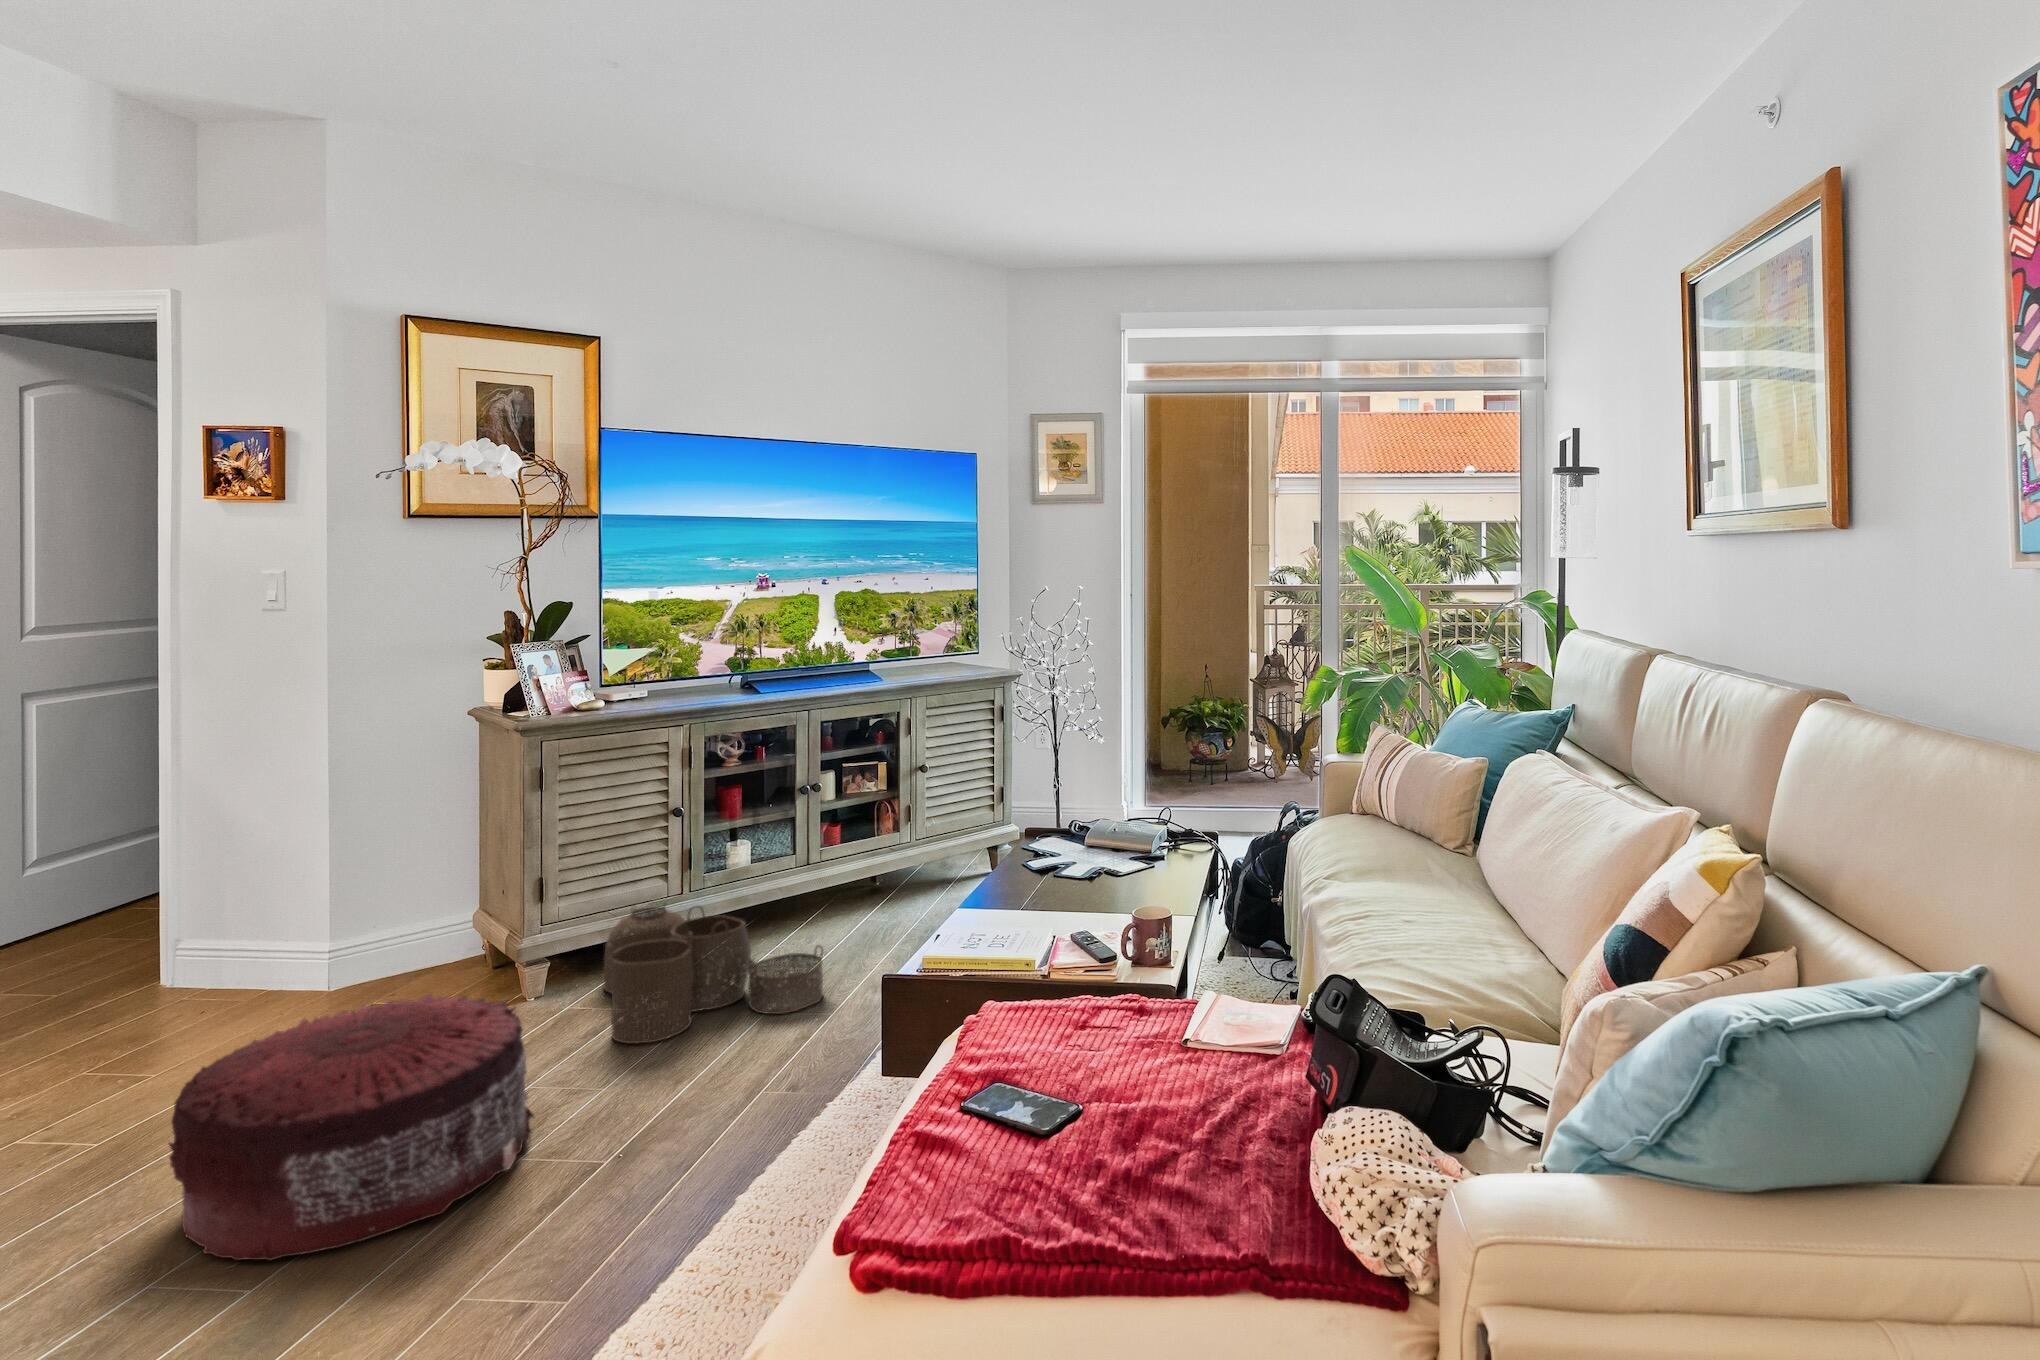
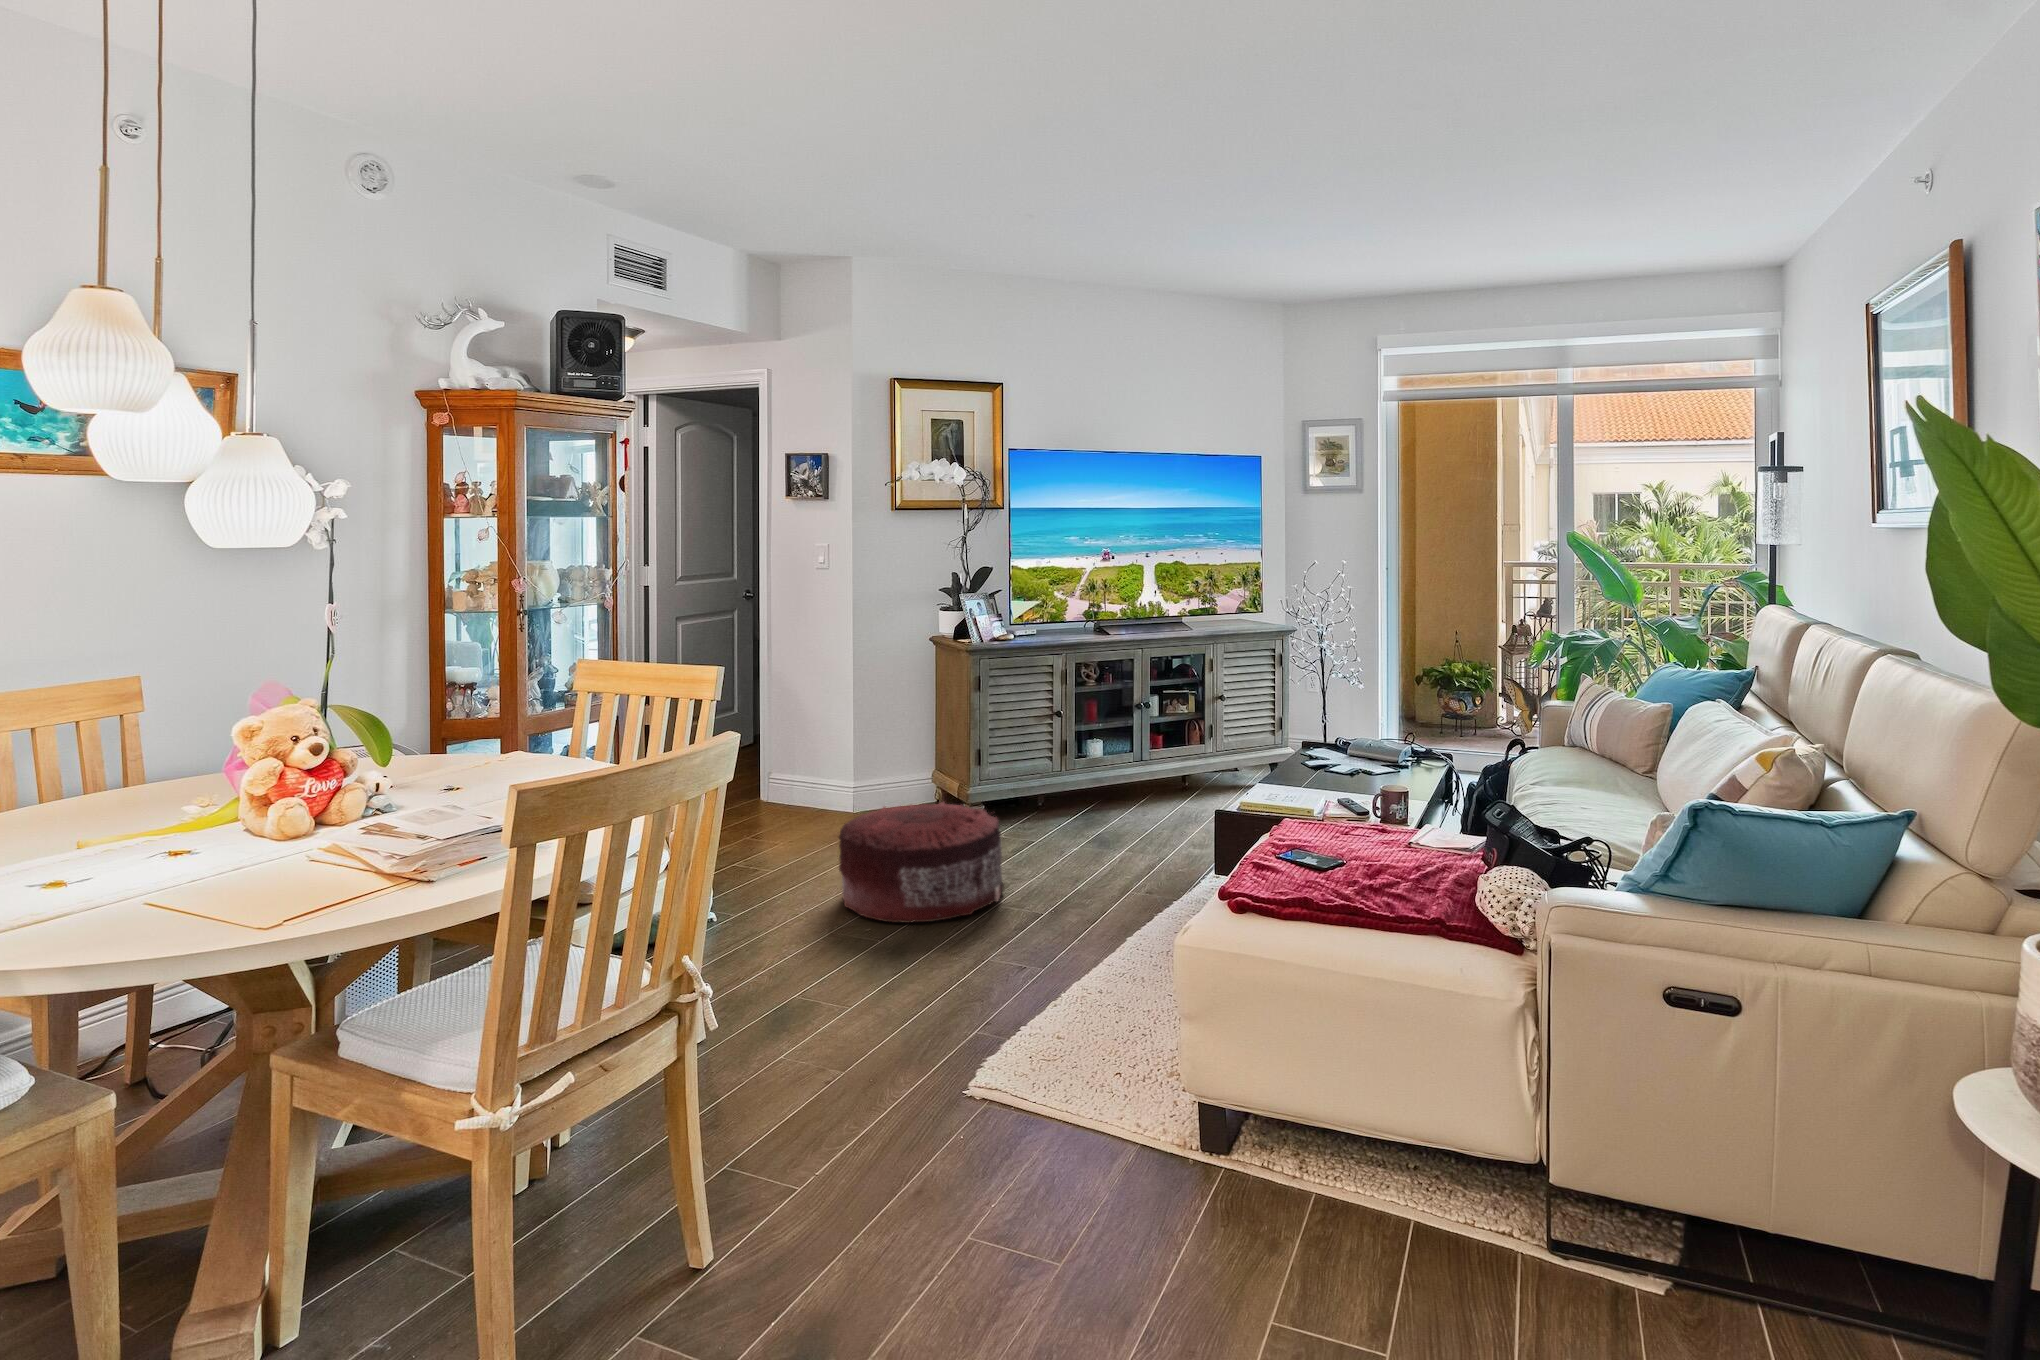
woven basket: present [604,905,823,1044] -> none [1017,771,1160,855]

